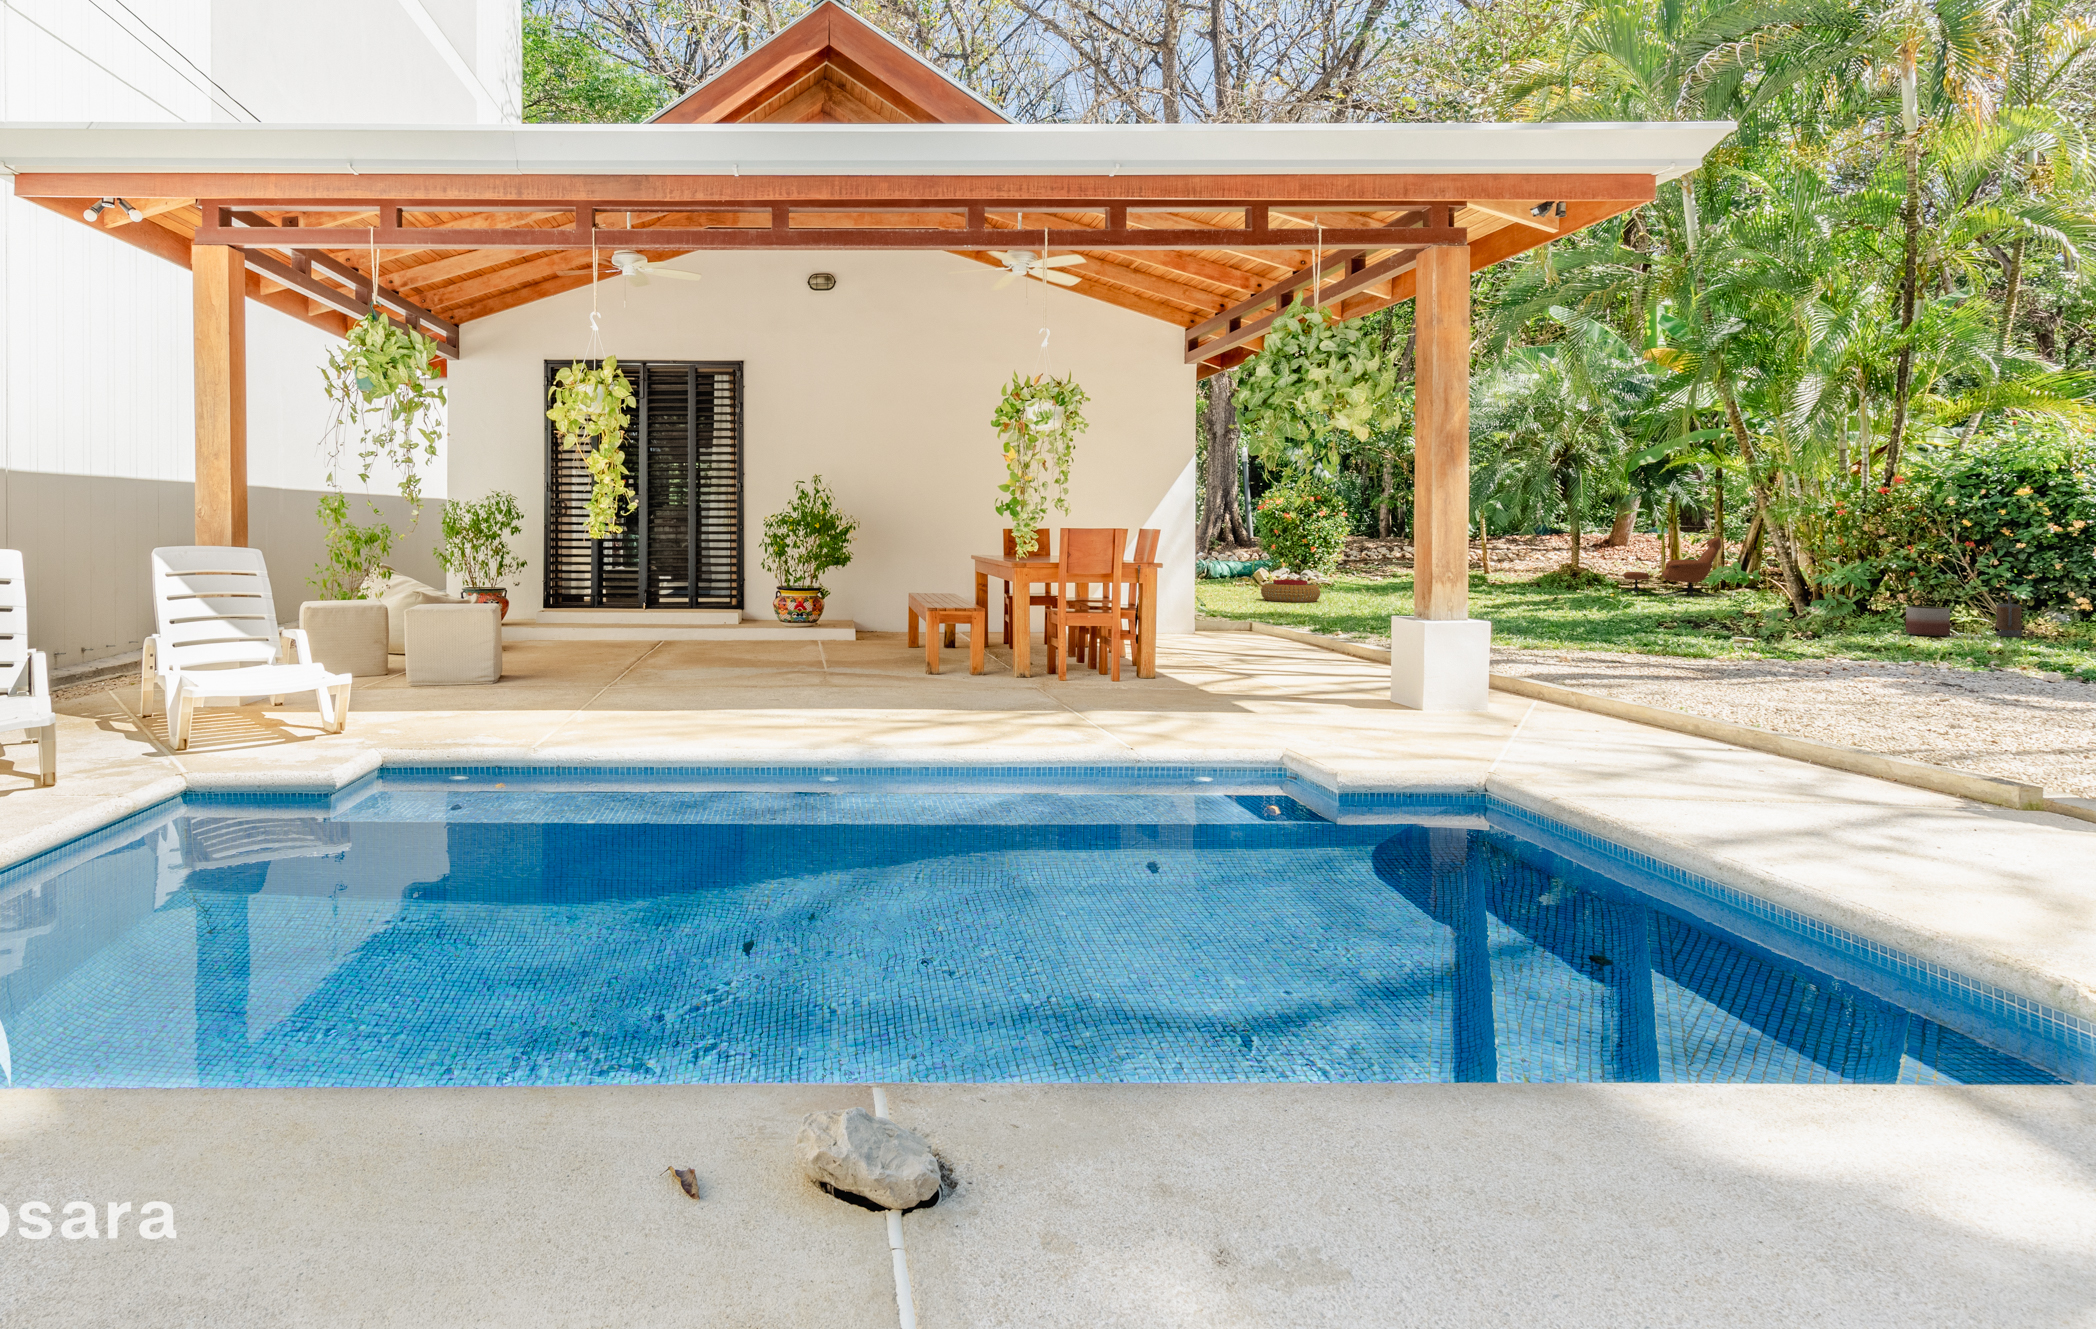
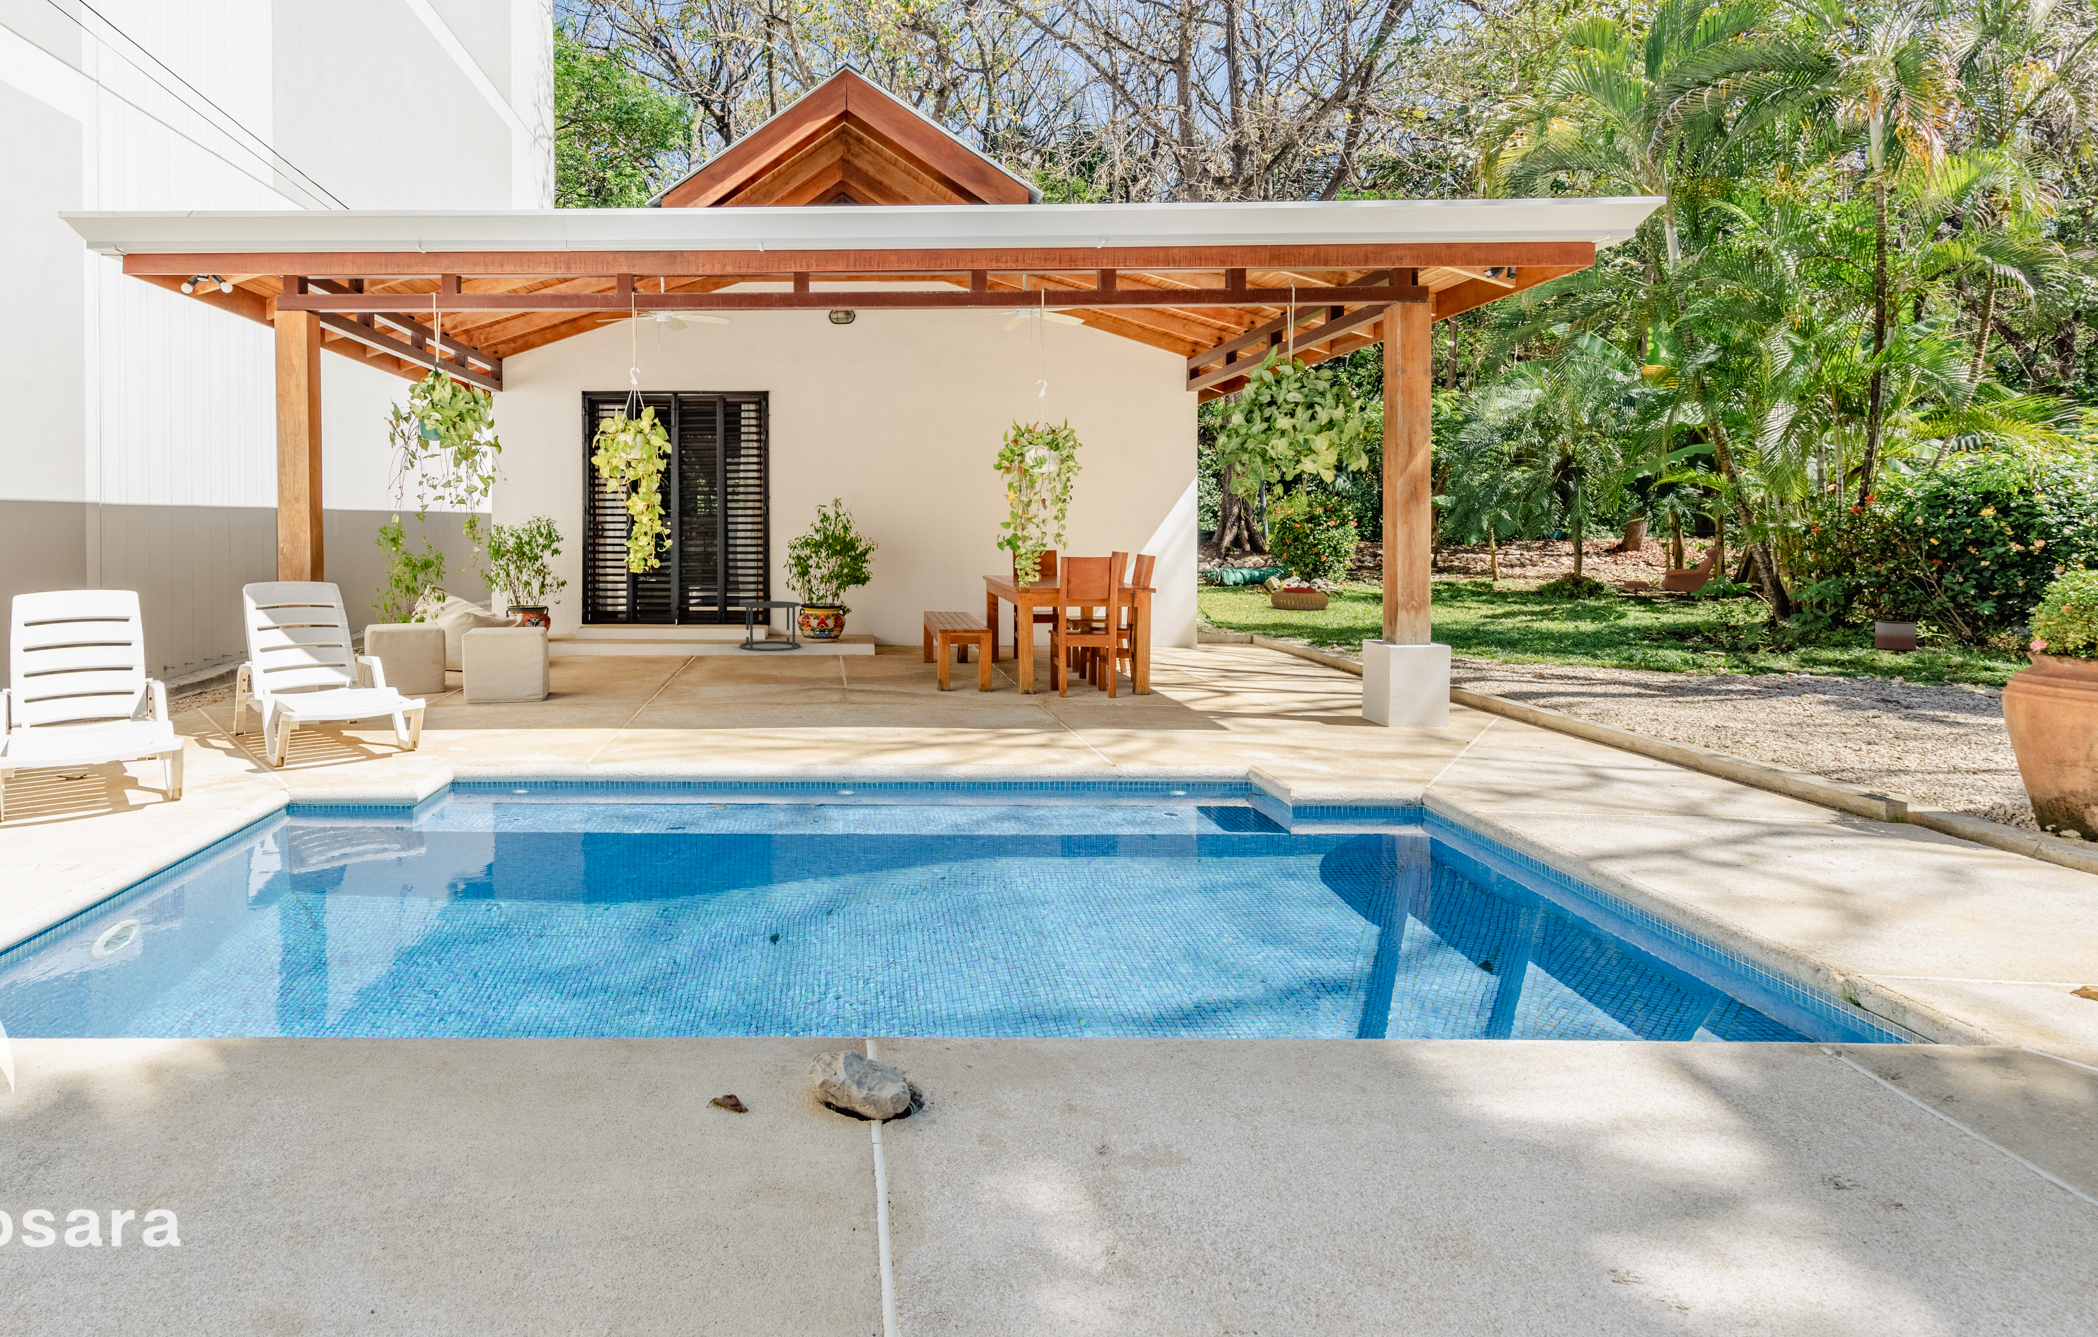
side table: none [713,586,778,637] -> present [739,601,801,651]
watering can: present [1996,592,2022,637] -> none [1960,607,1984,651]

